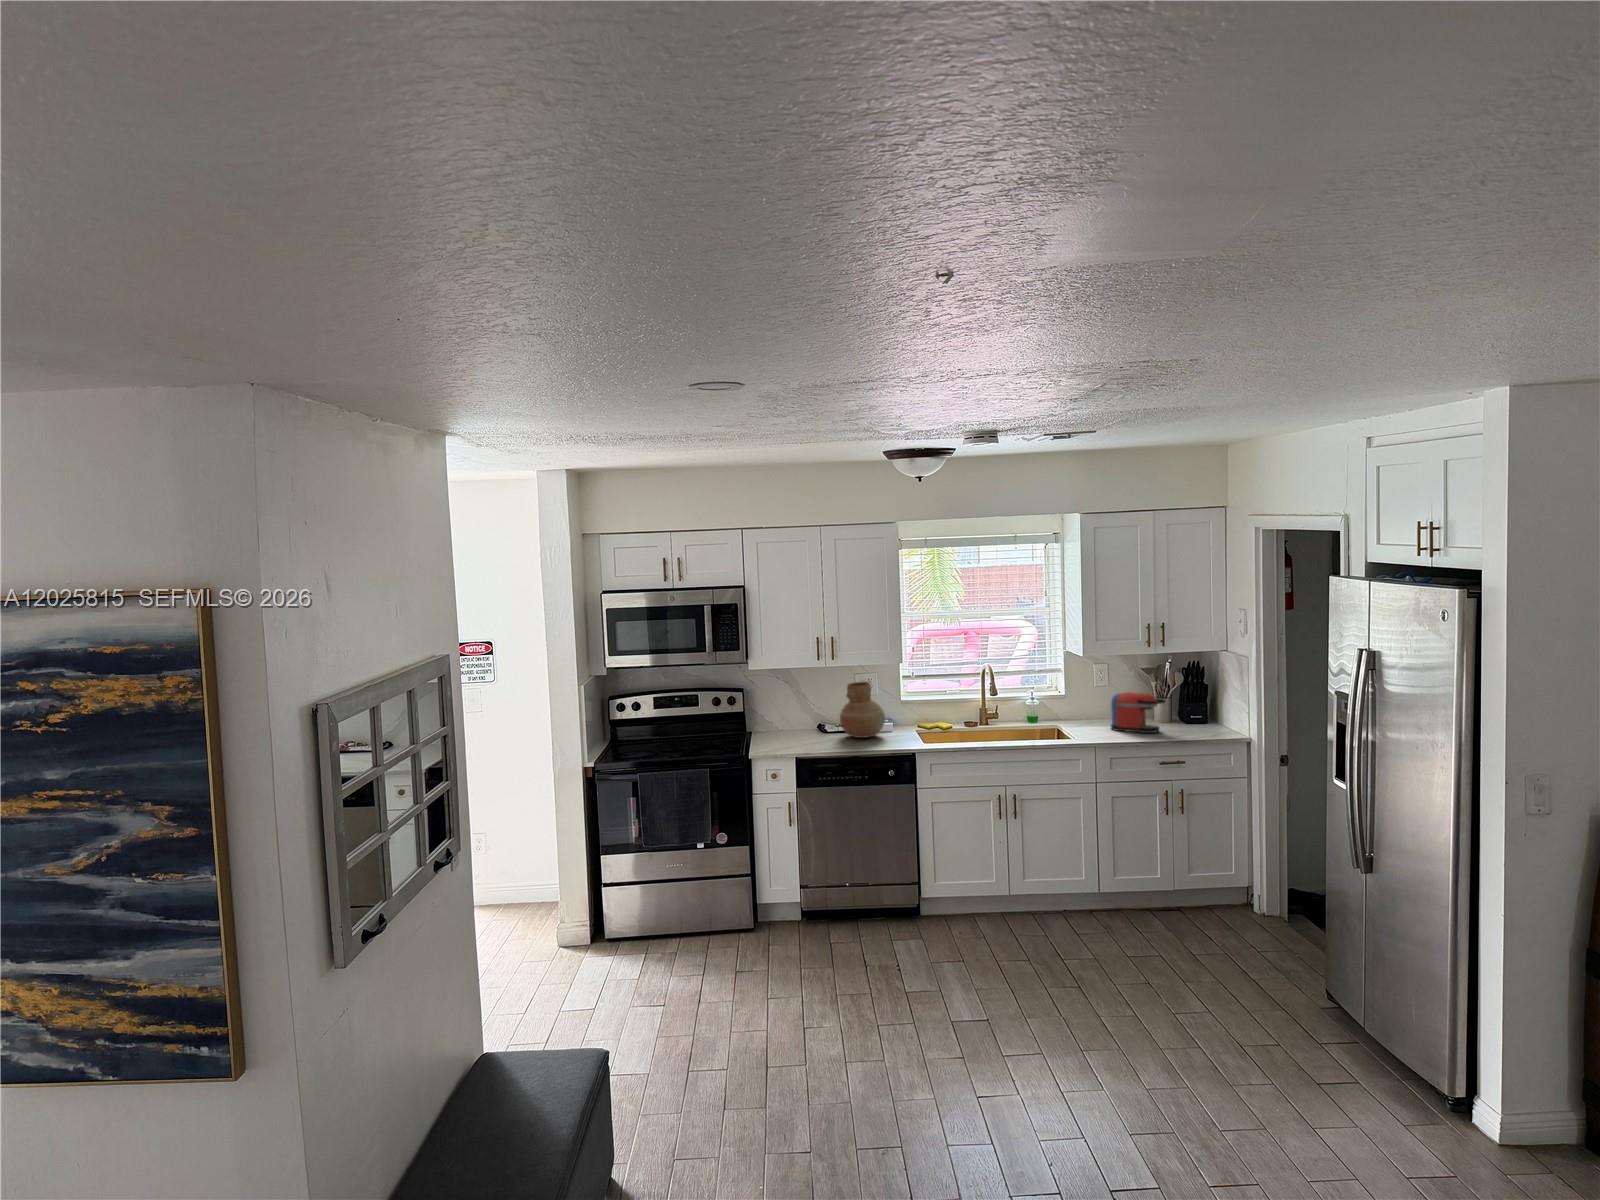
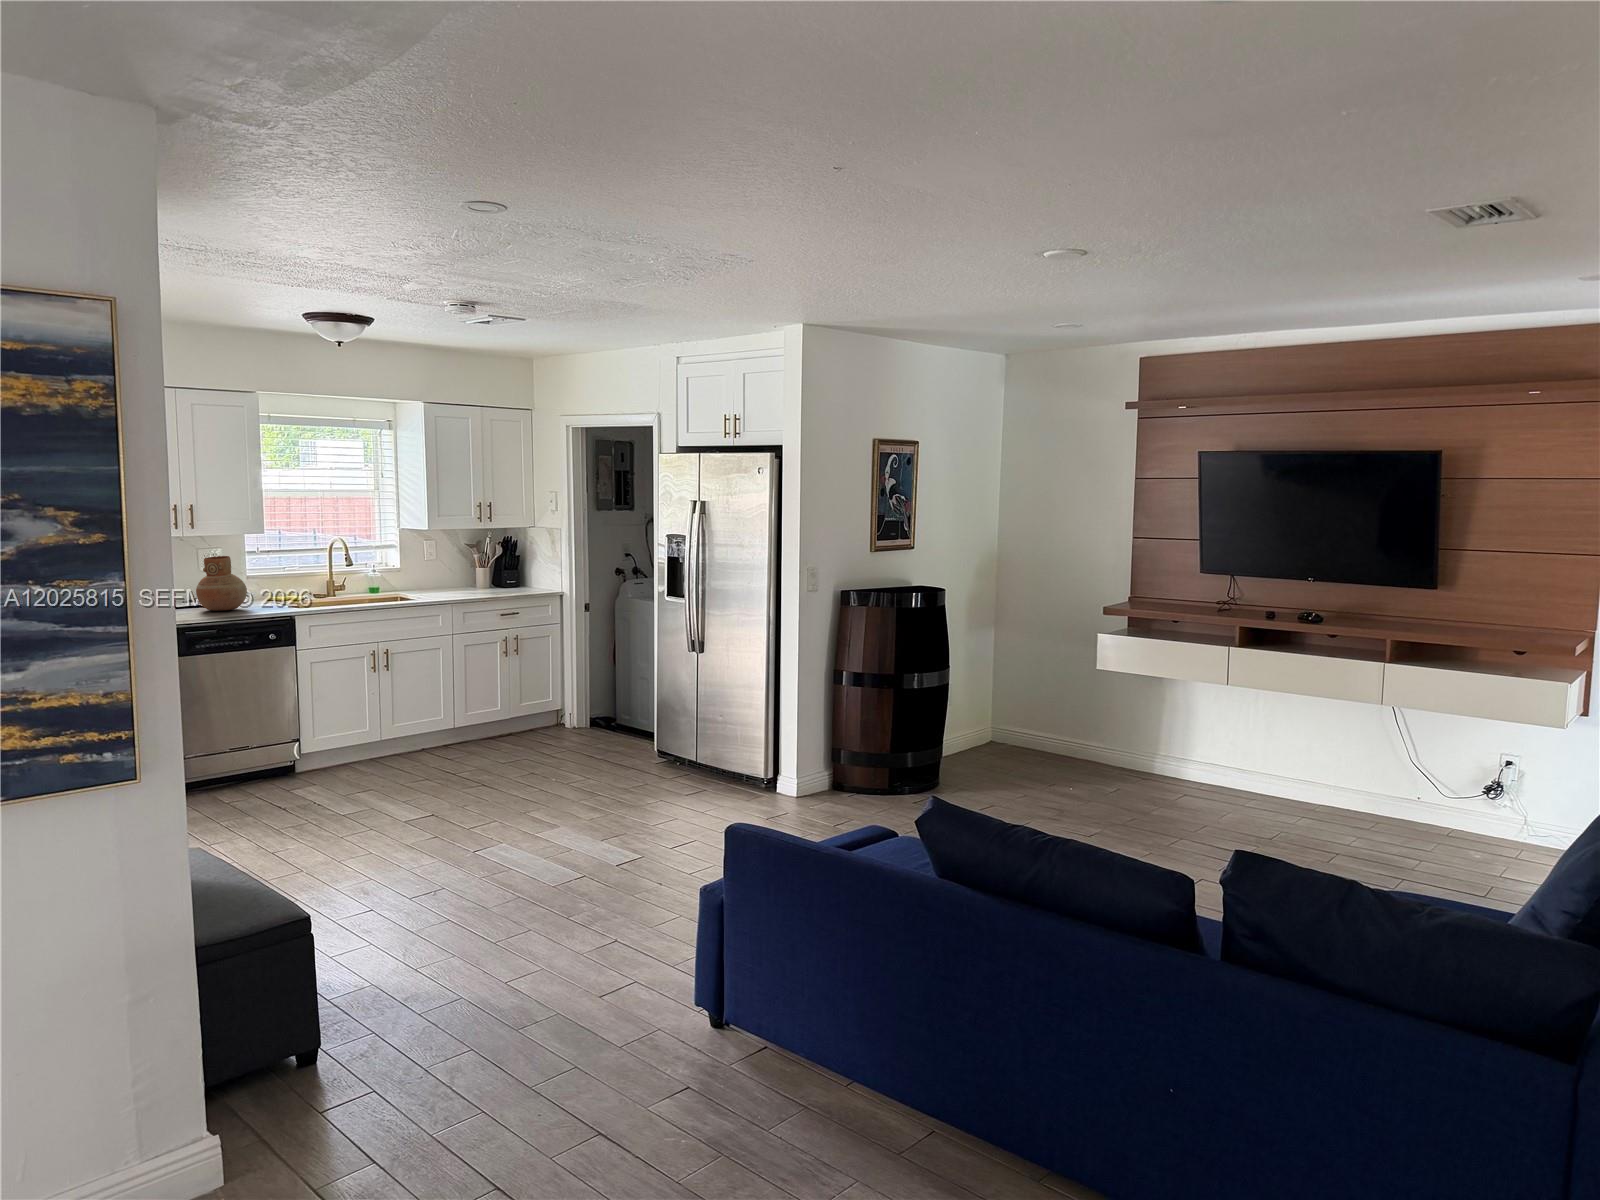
coffee maker: present [1111,692,1165,733] -> none [449,561,496,594]

